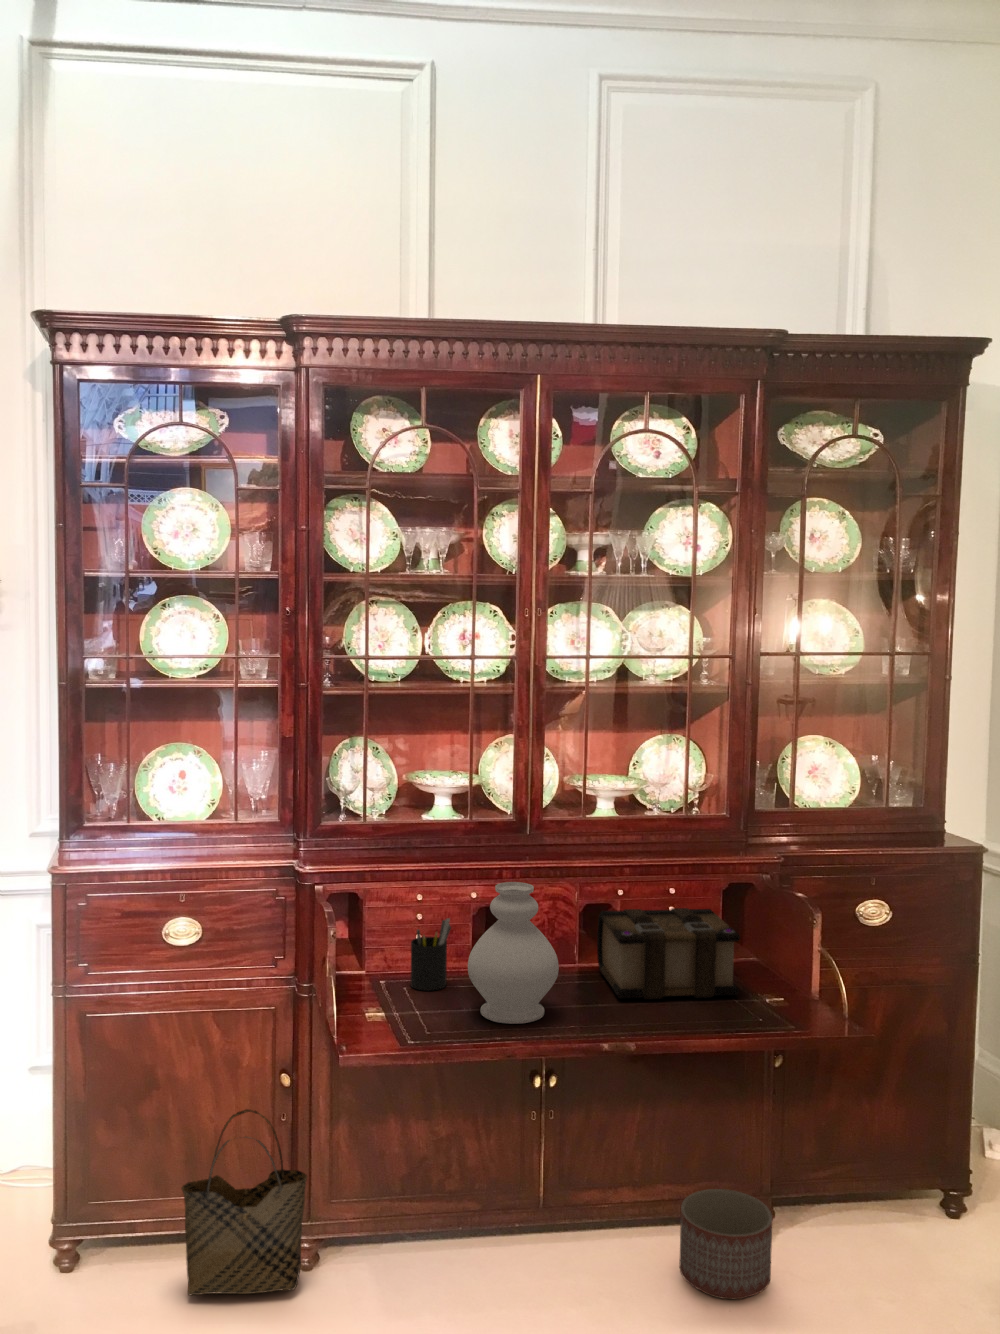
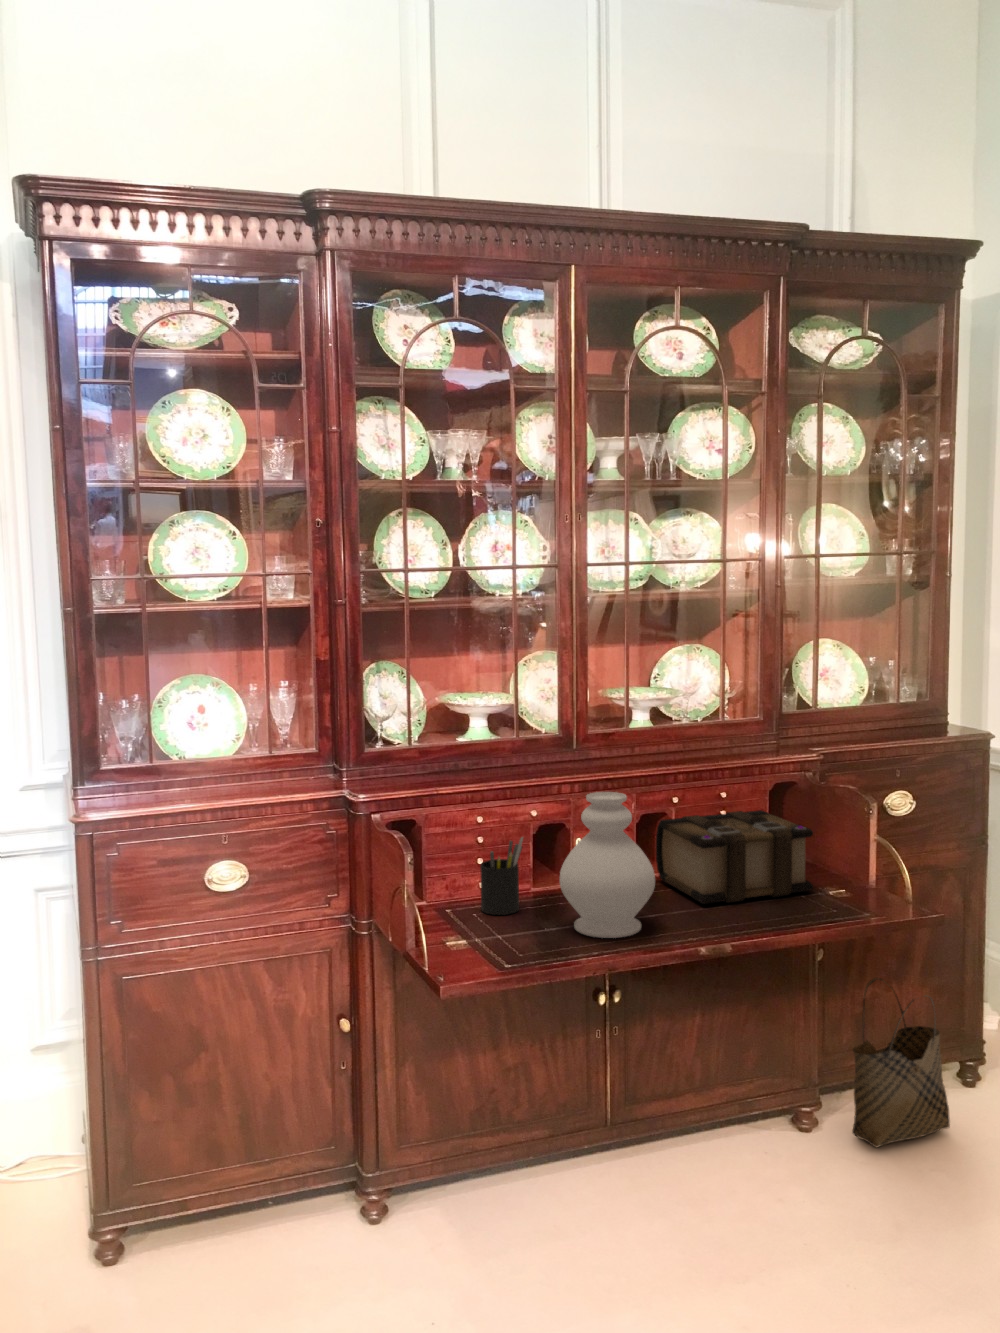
woven basket: present [181,1109,307,1295] -> present [852,978,950,1147]
planter: present [679,1189,772,1299] -> none [751,1086,843,1192]

